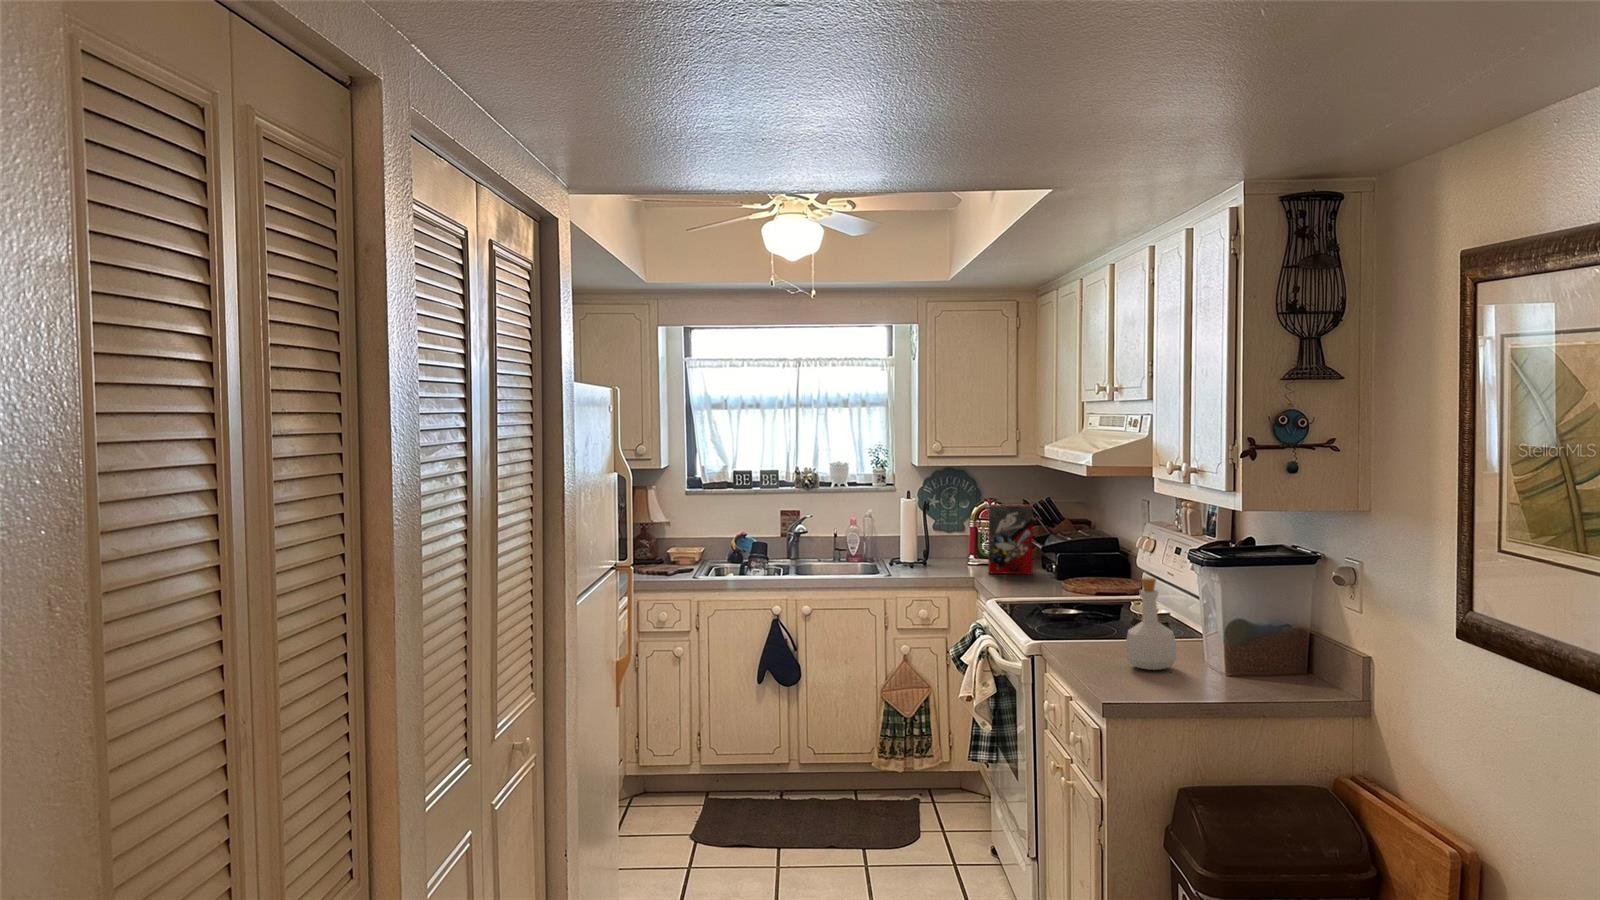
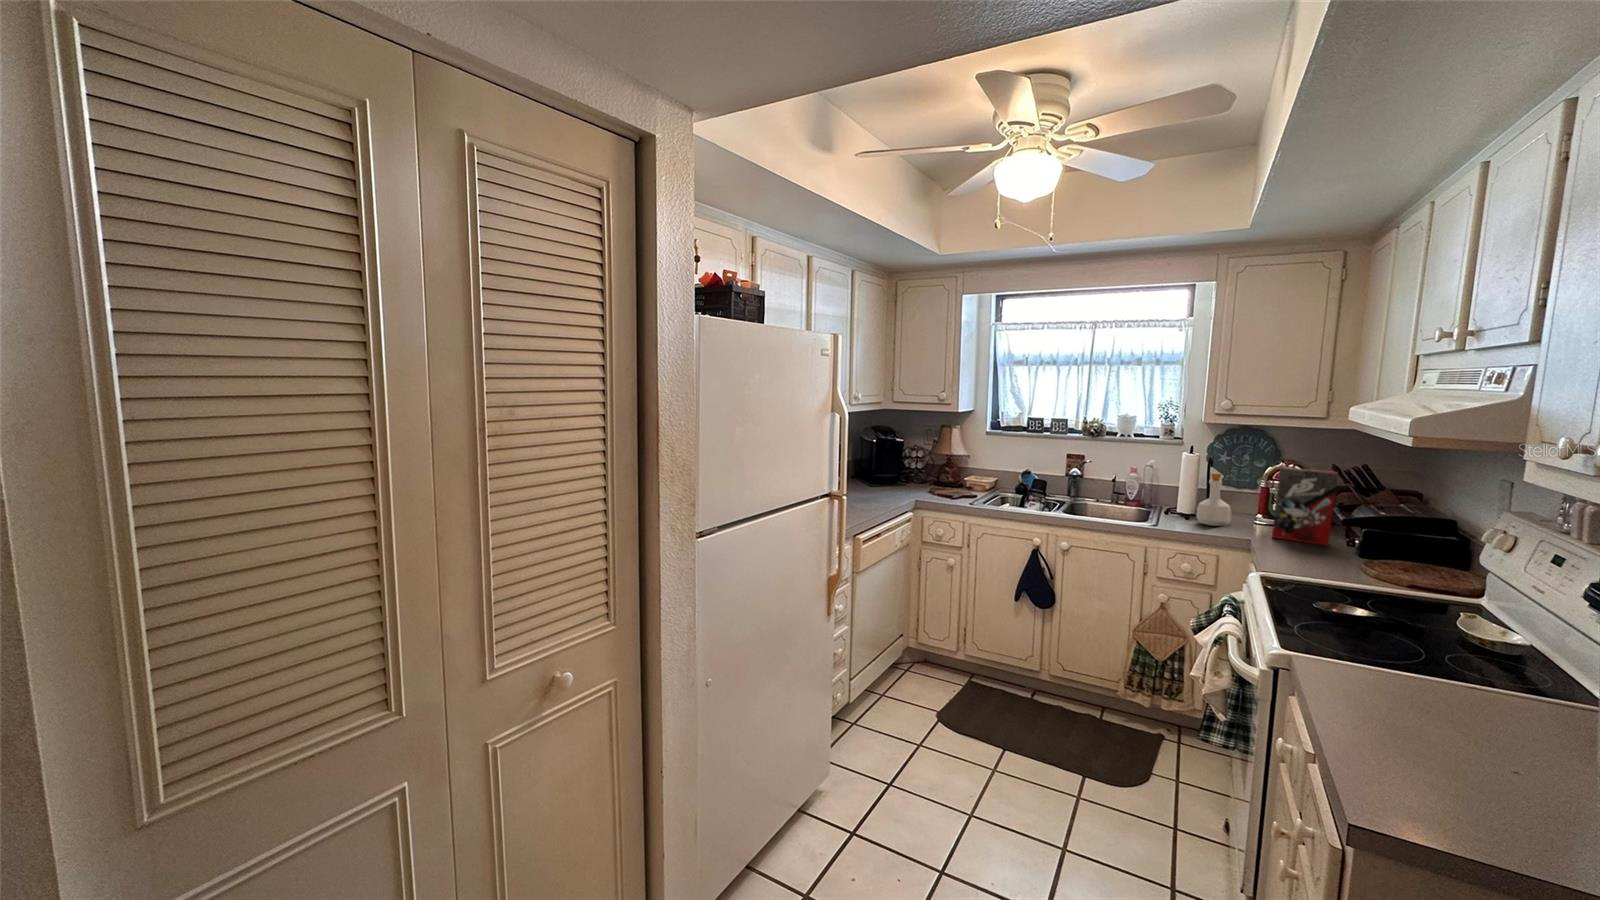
bottle: present [1126,578,1176,670] -> present [1196,473,1231,526]

